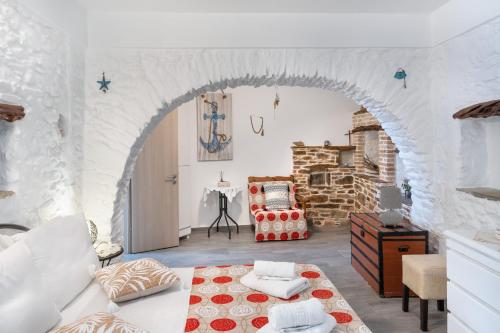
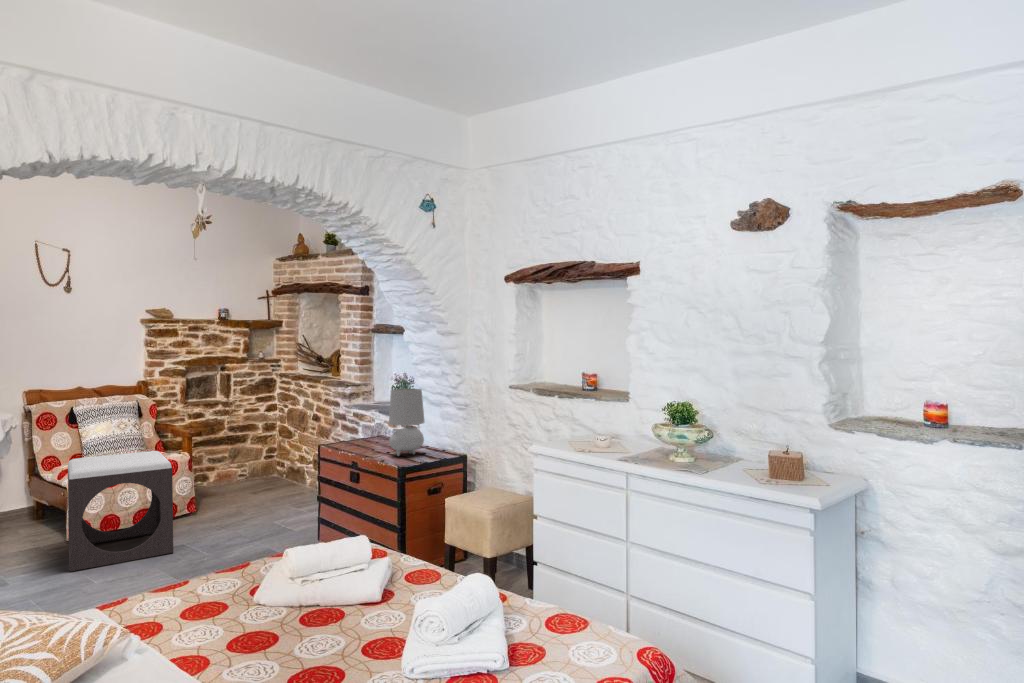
footstool: none [249,207,289,255] -> present [68,451,173,571]

